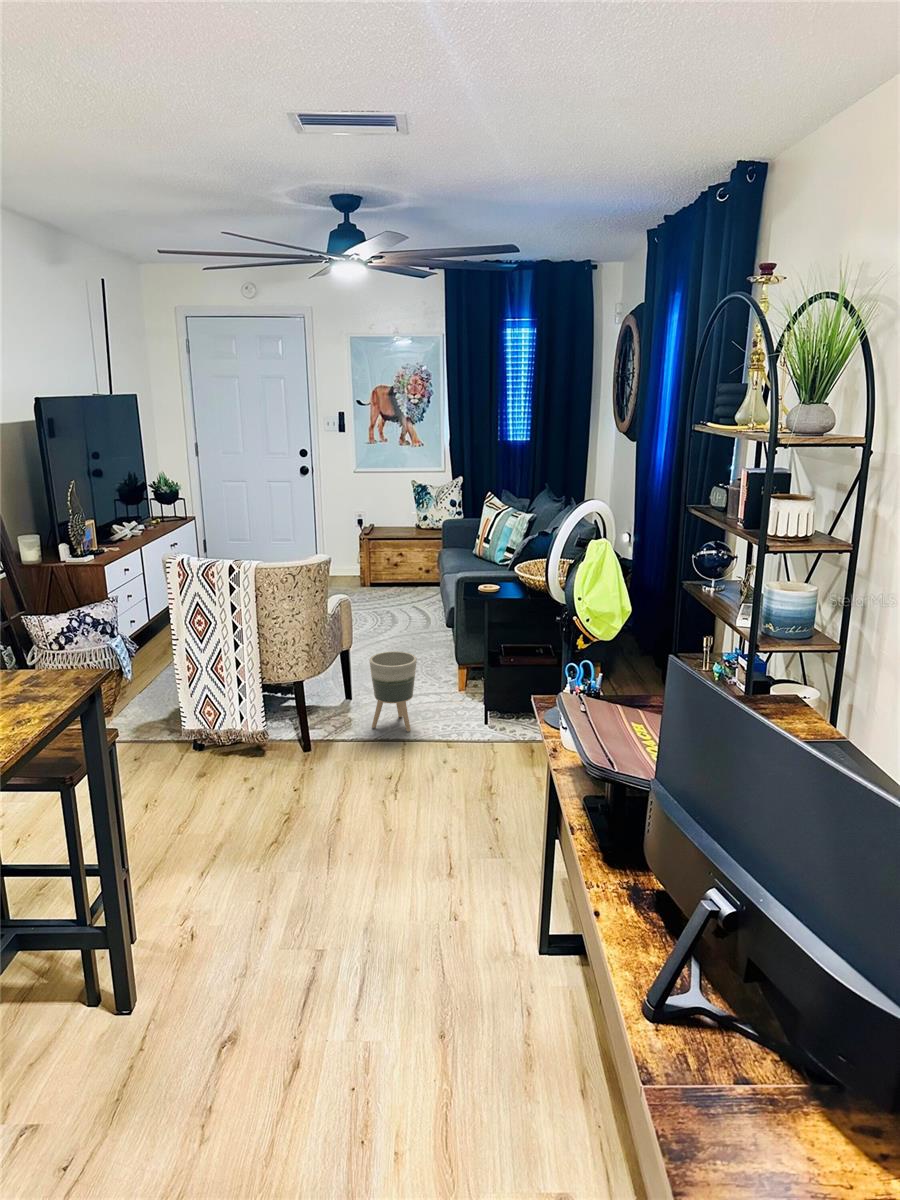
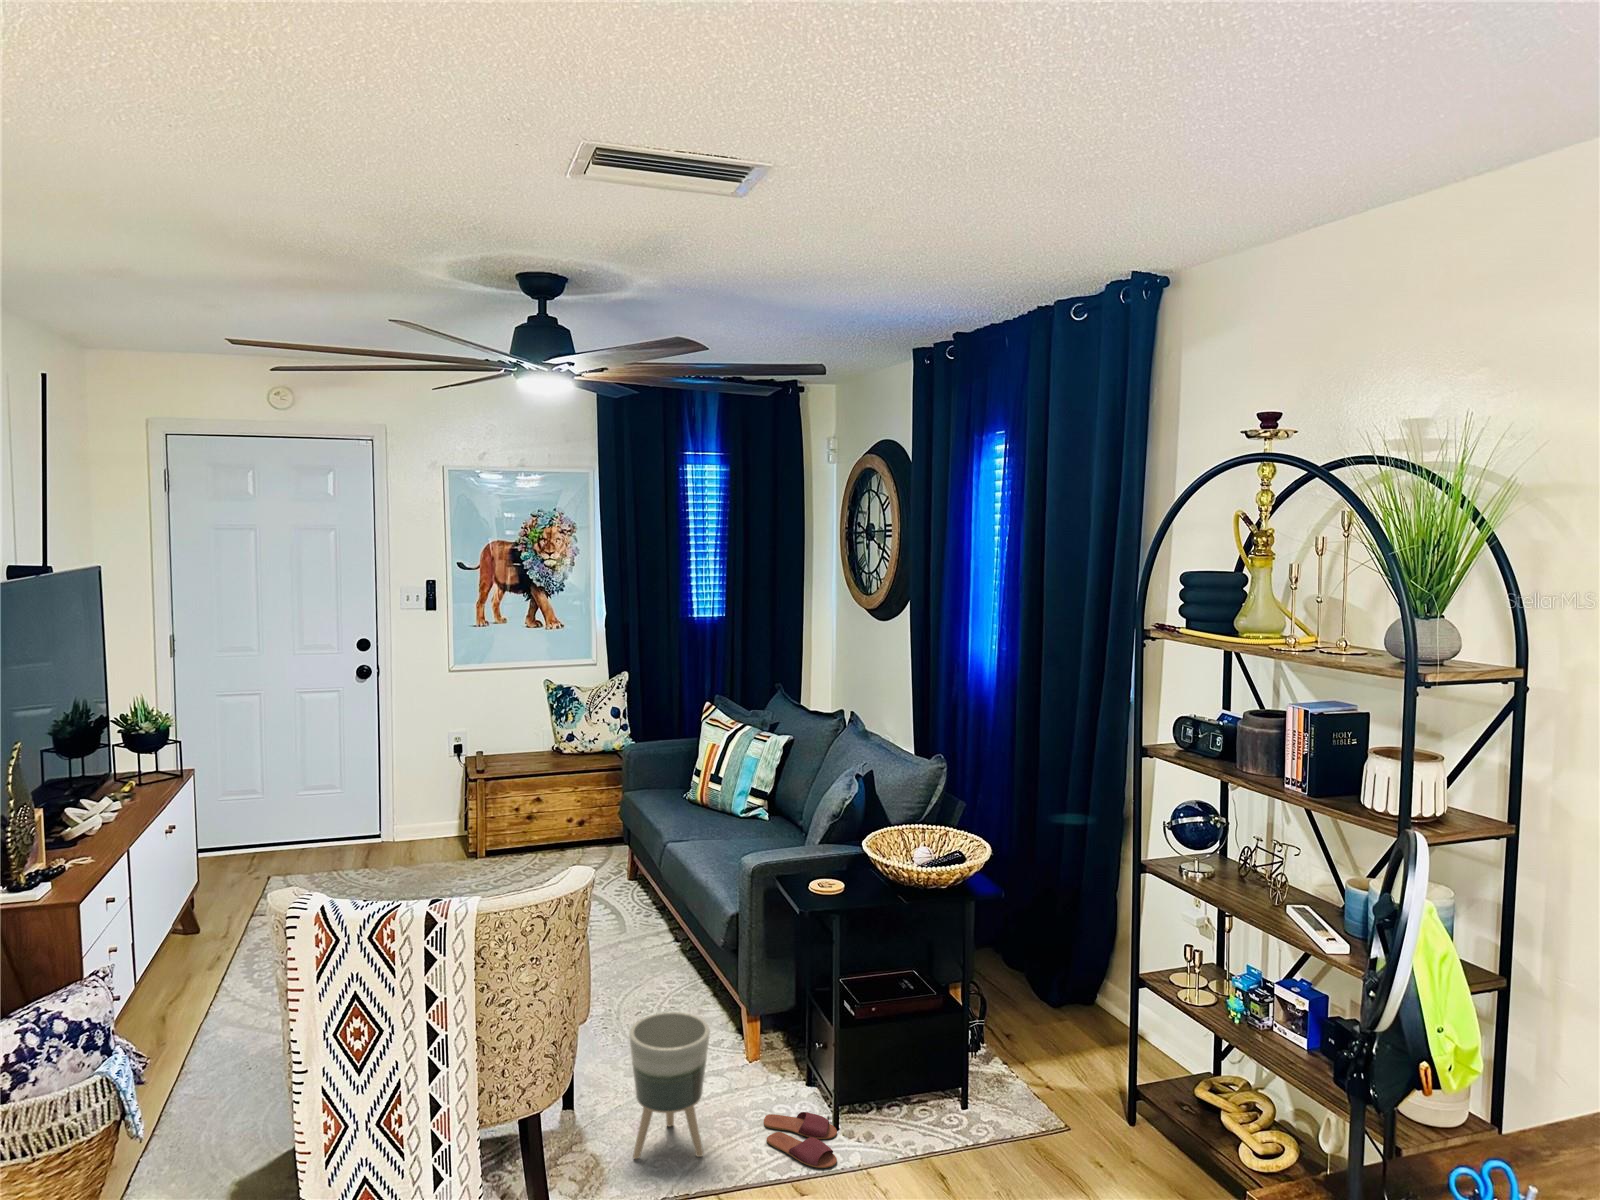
slippers: none [450,719,494,745] -> present [764,1112,837,1168]

